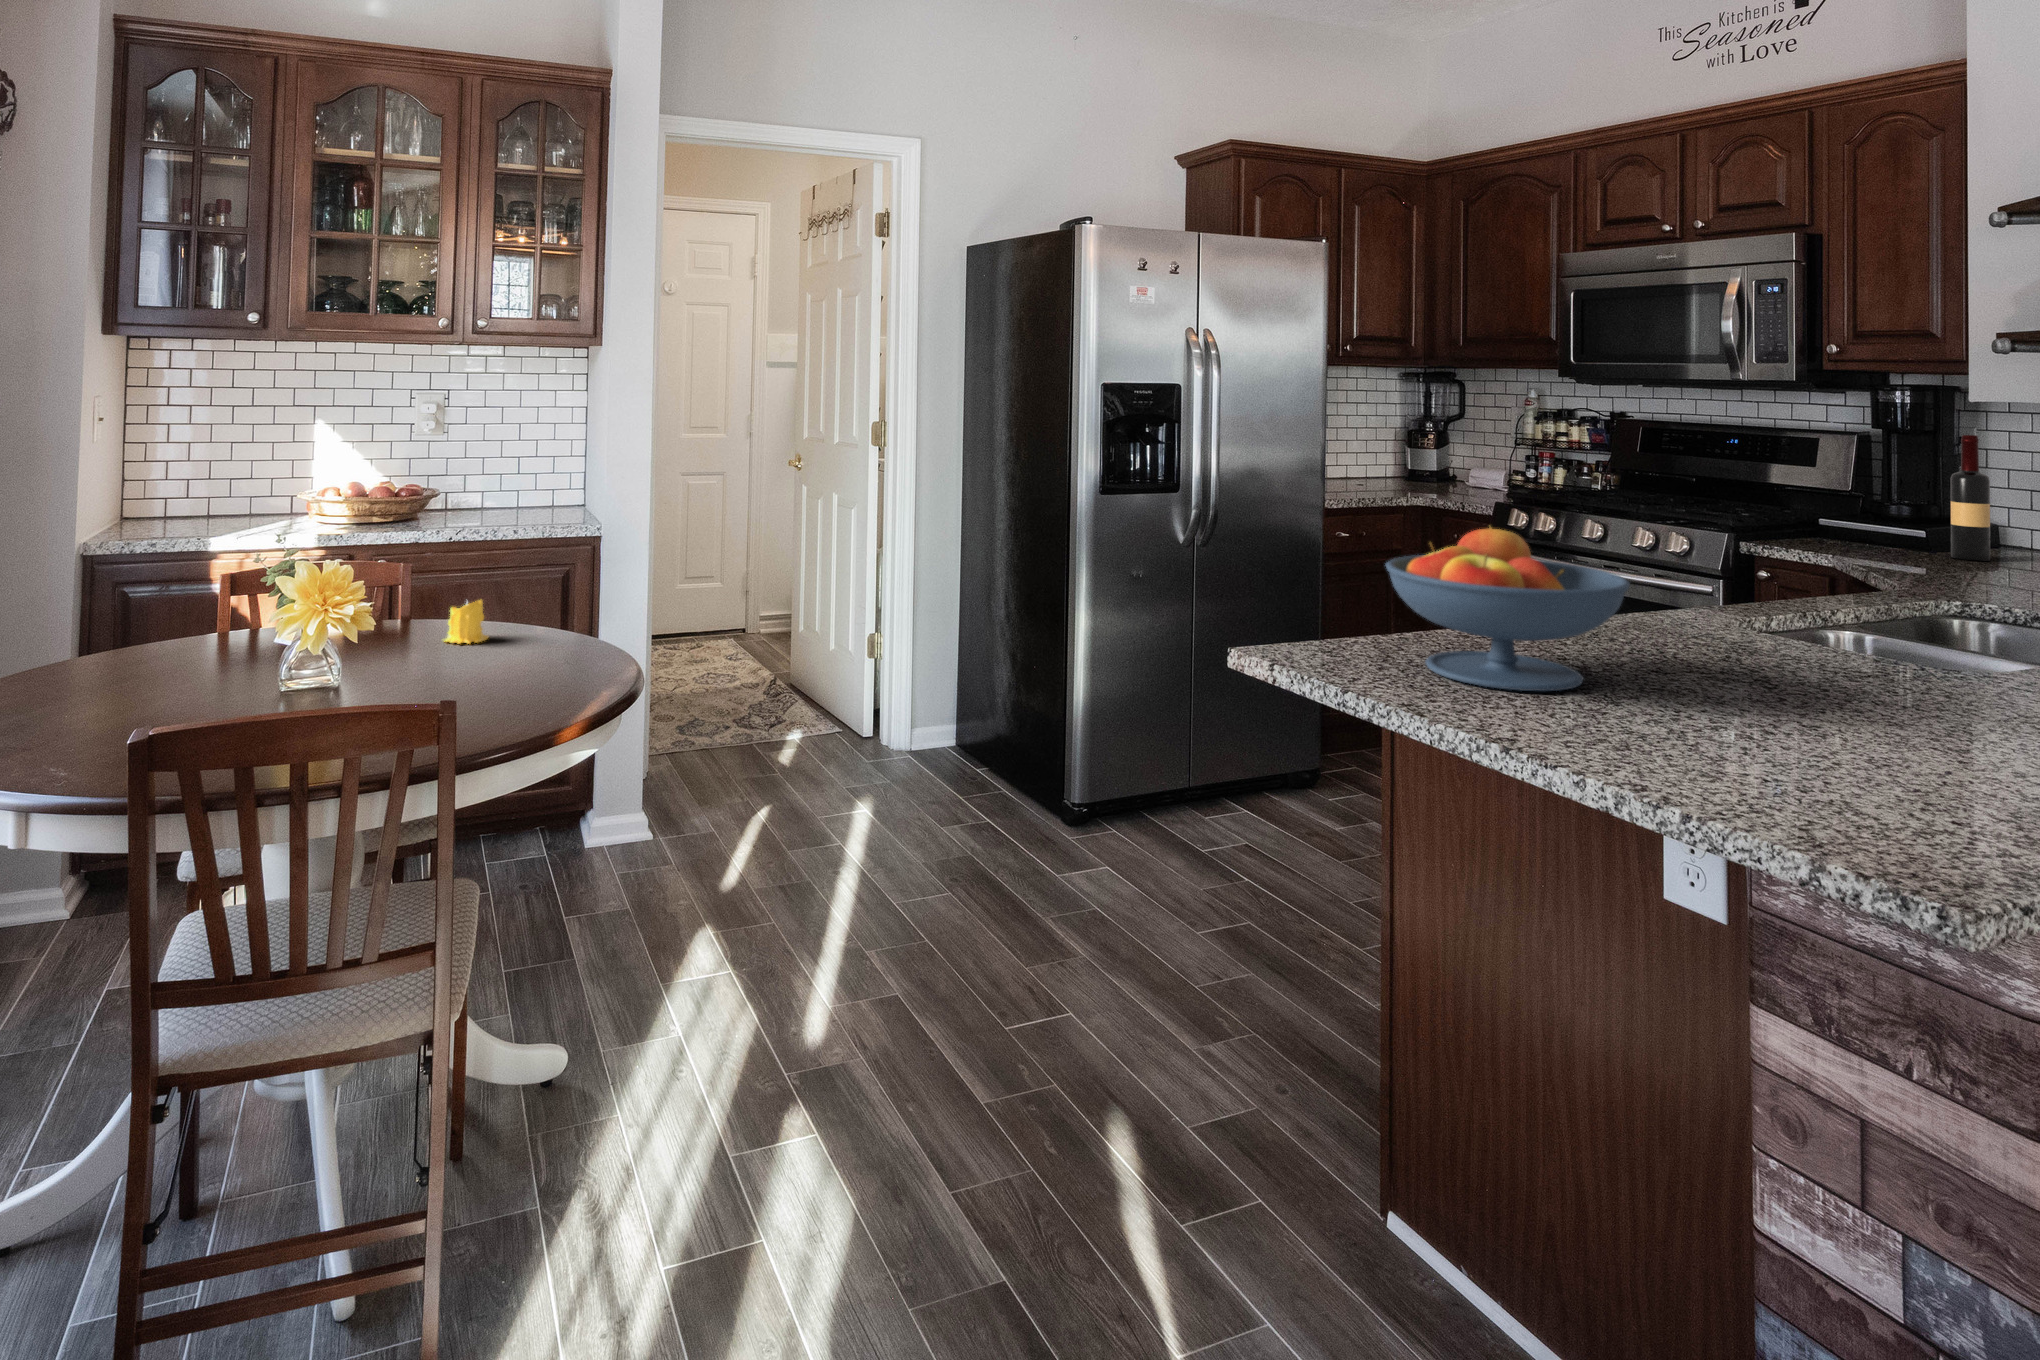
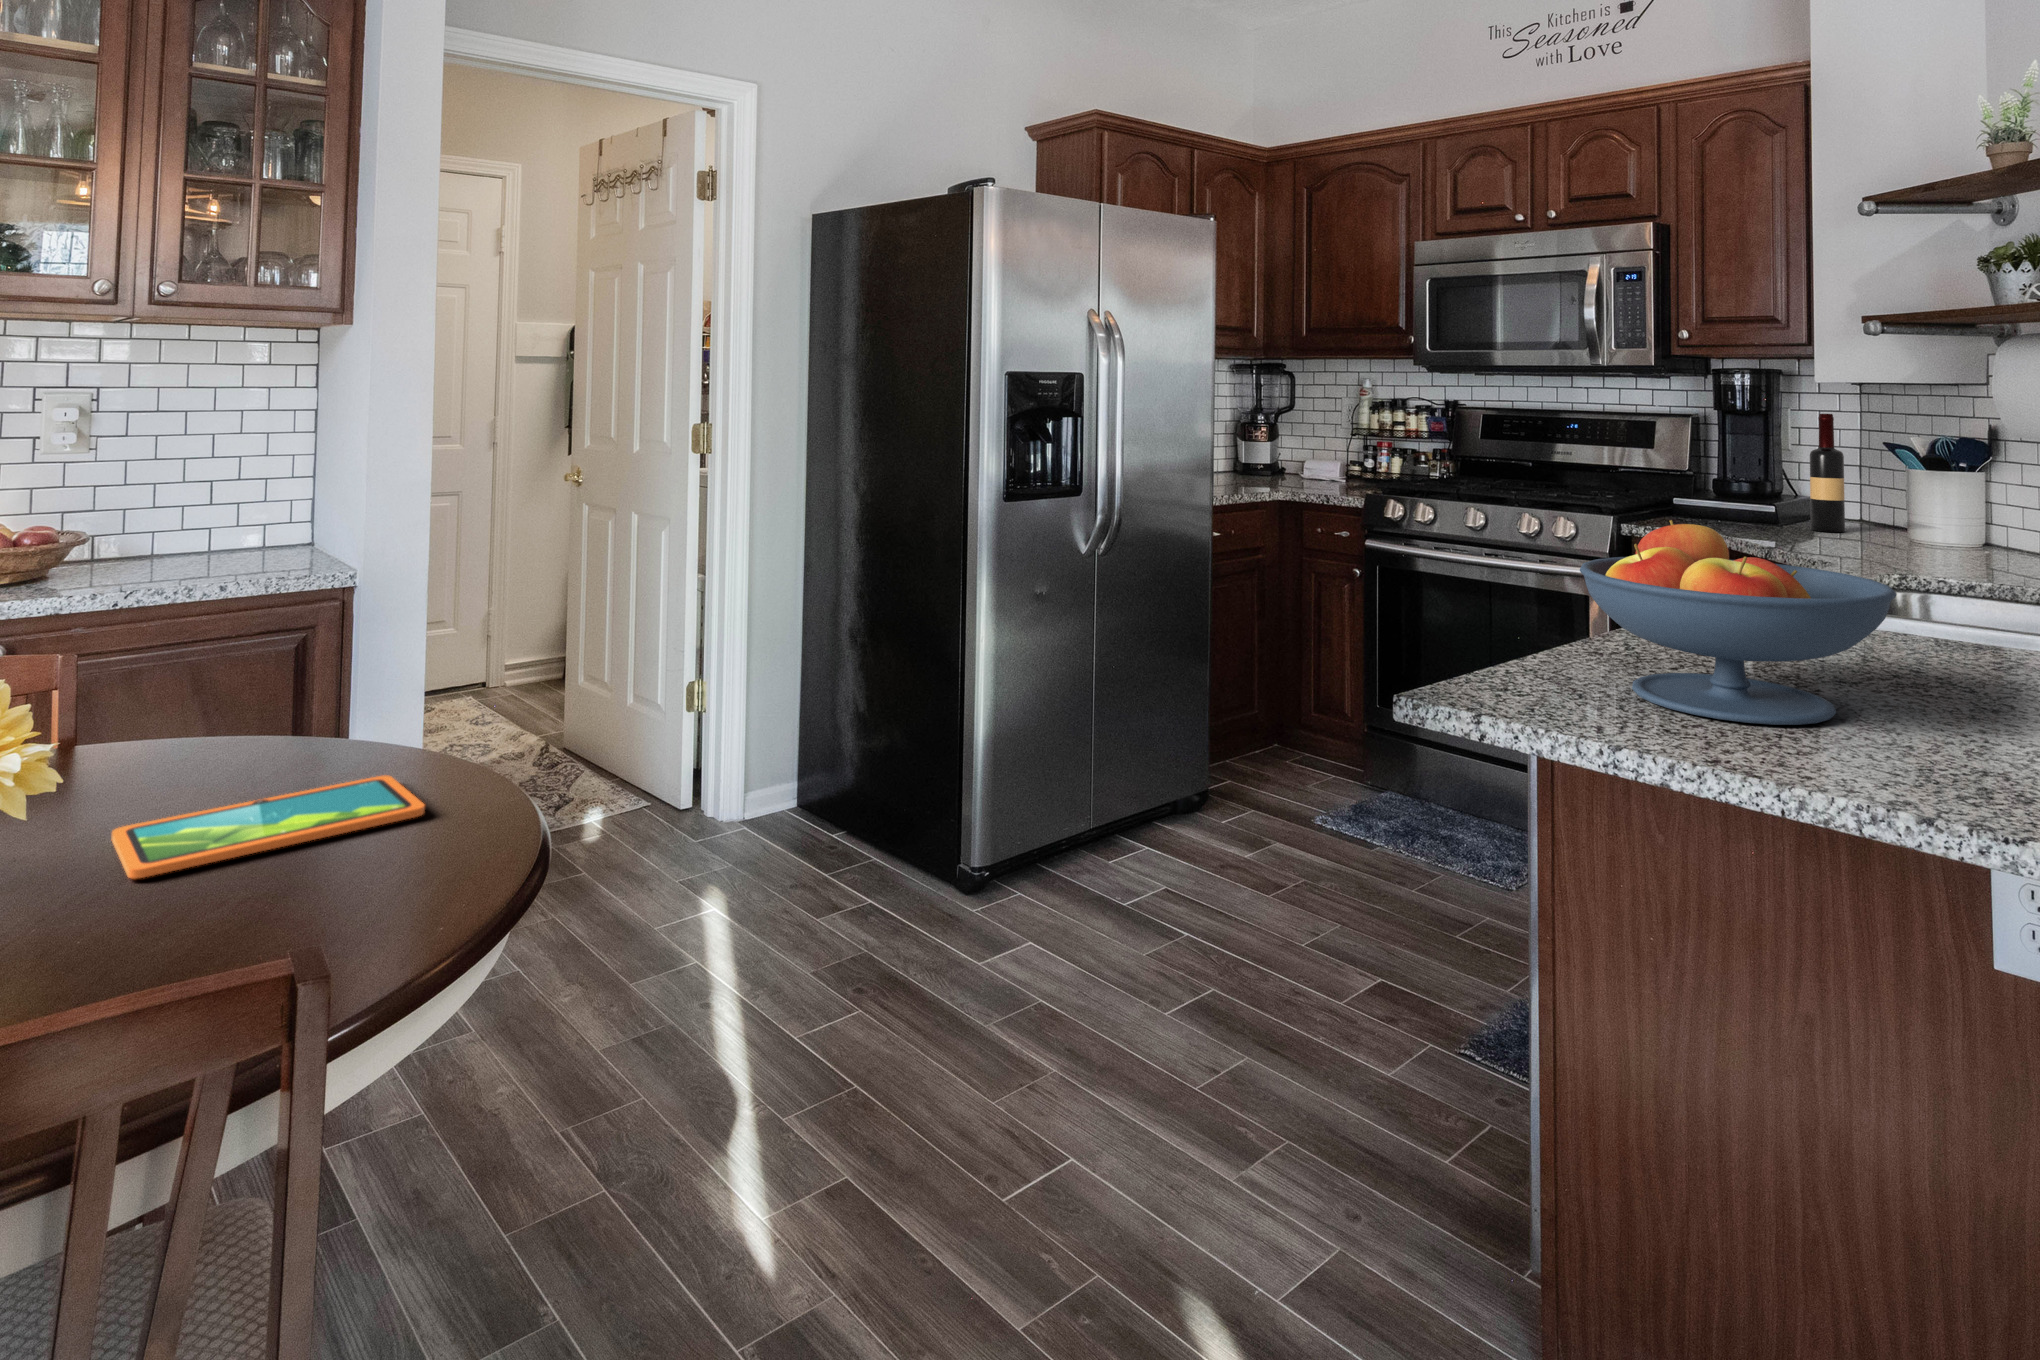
candle: present [444,600,488,644] -> none [149,702,232,779]
tablet: none [413,652,582,689] -> present [111,776,425,879]

